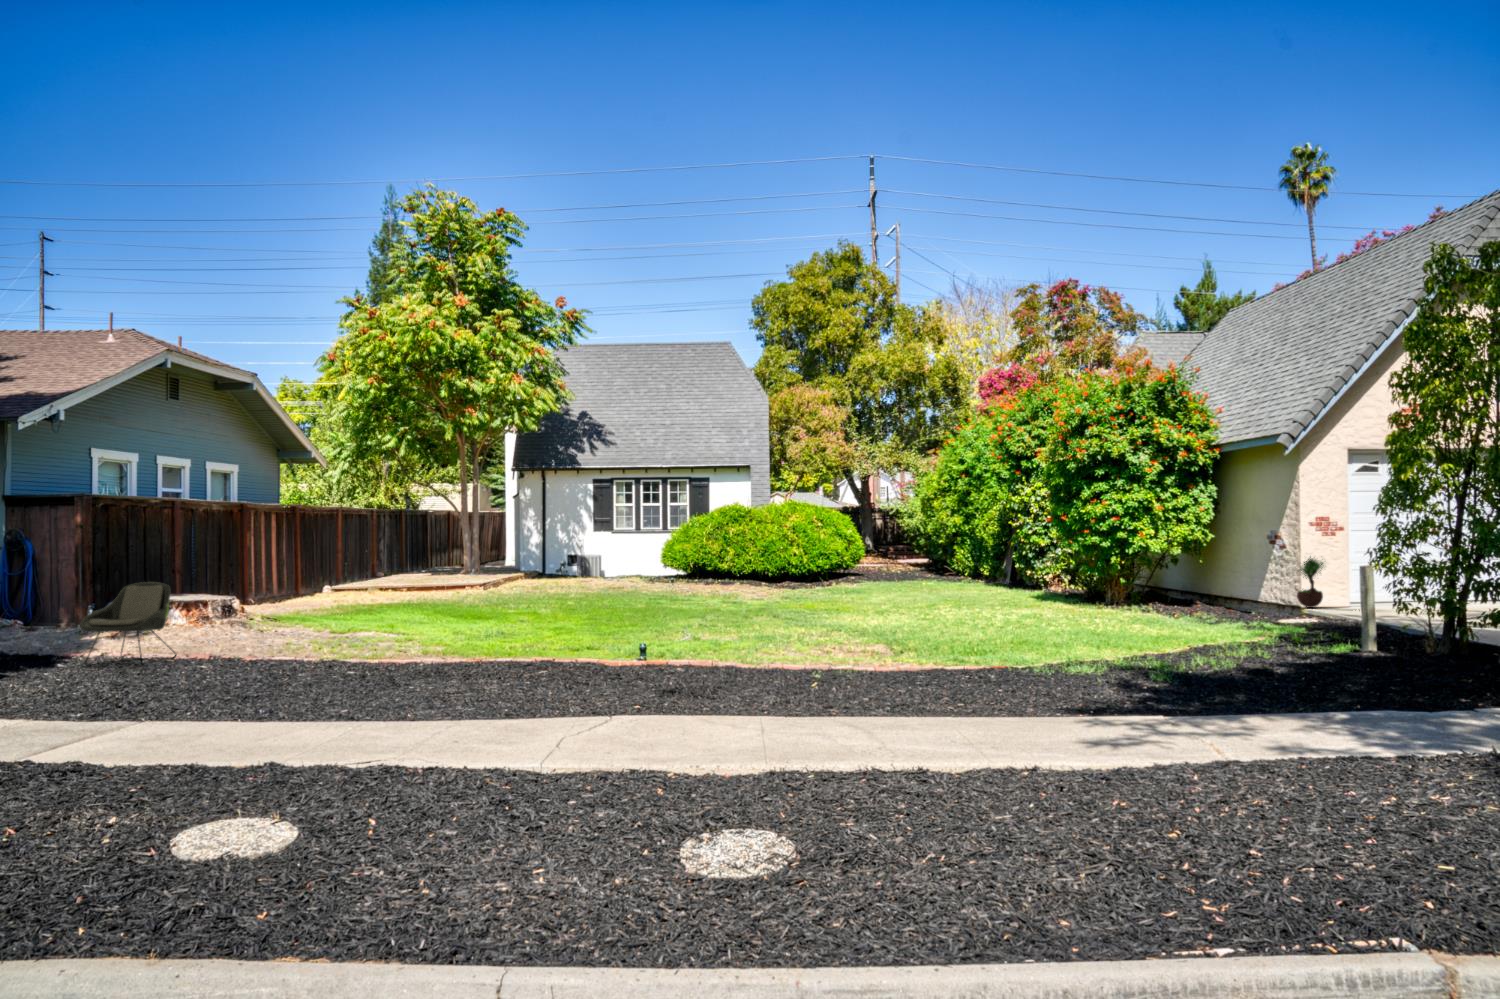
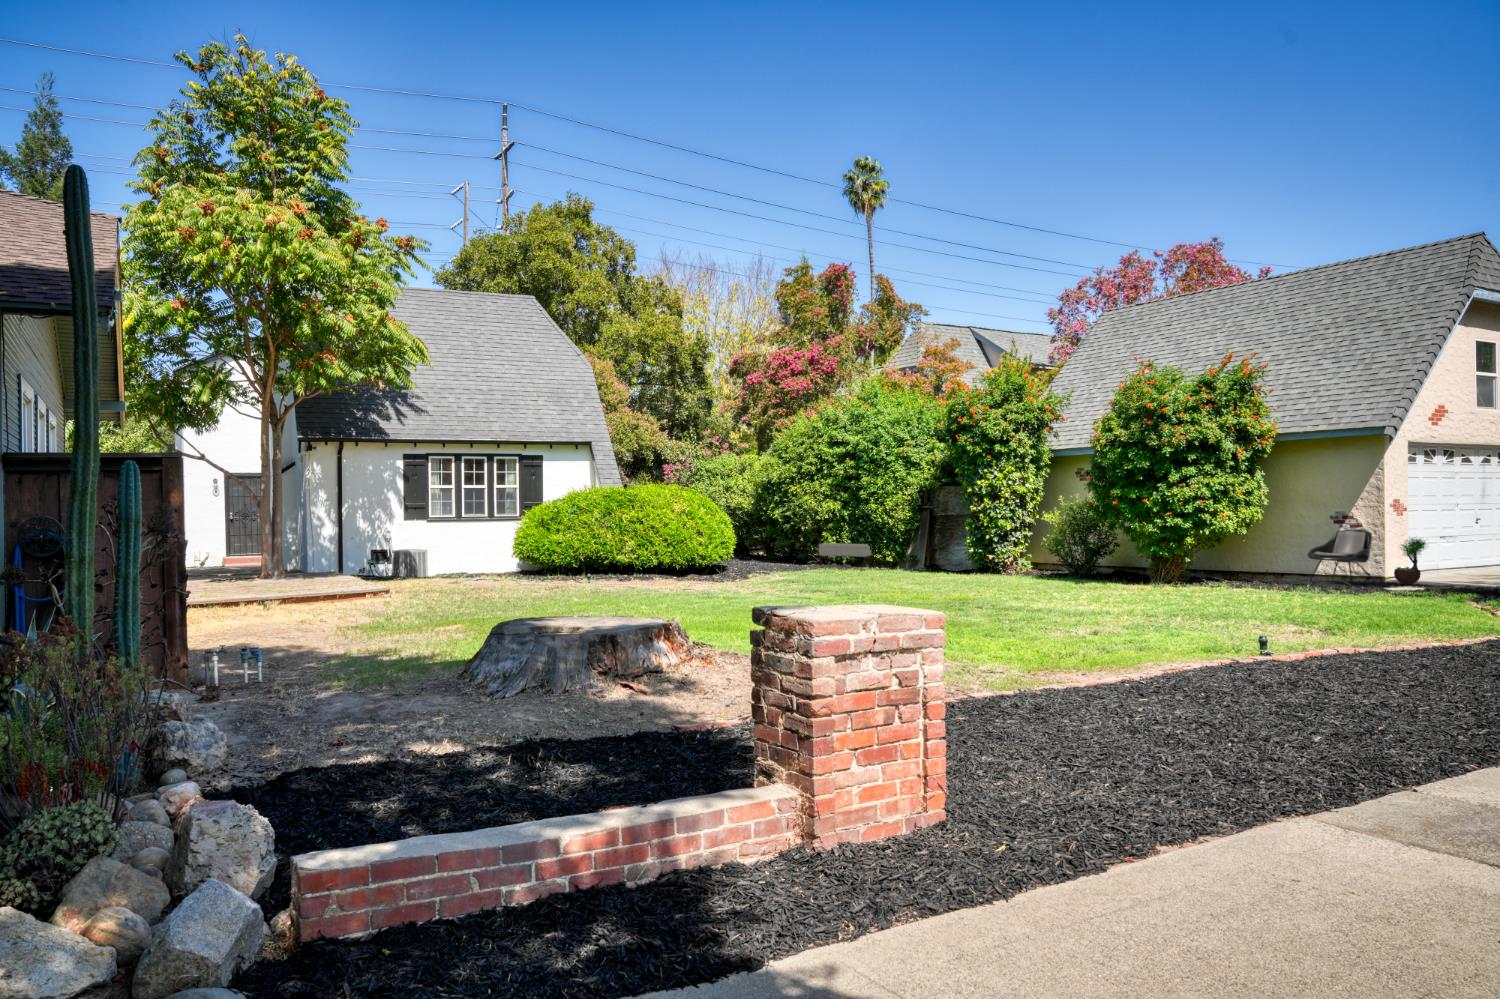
bench: none [926,556,972,580] -> present [819,543,871,567]
lounge chair: present [80,582,176,666] -> present [1308,529,1375,586]

